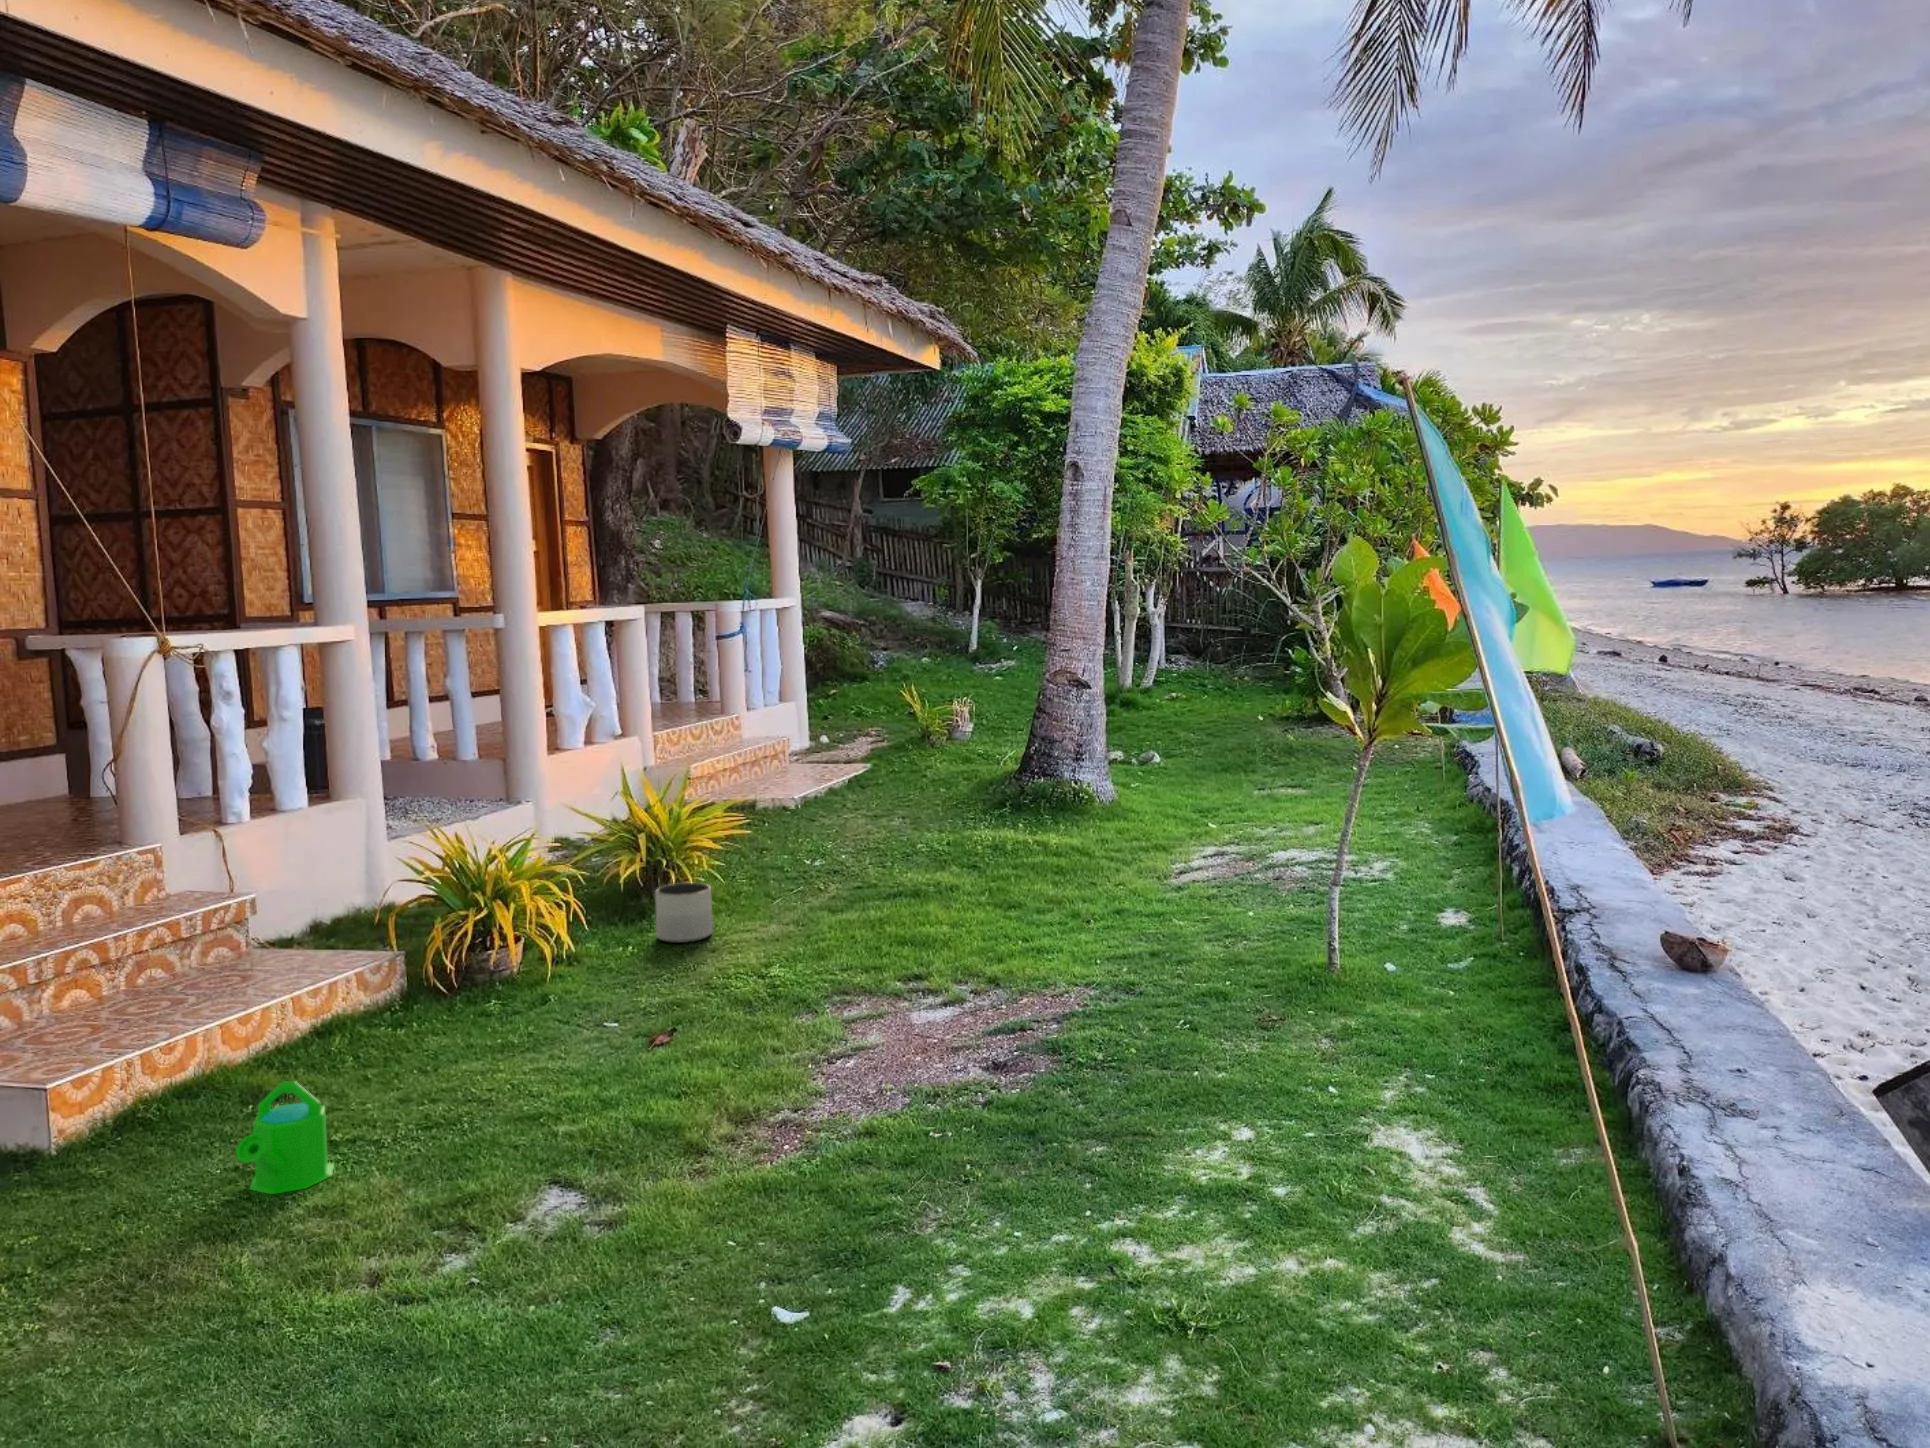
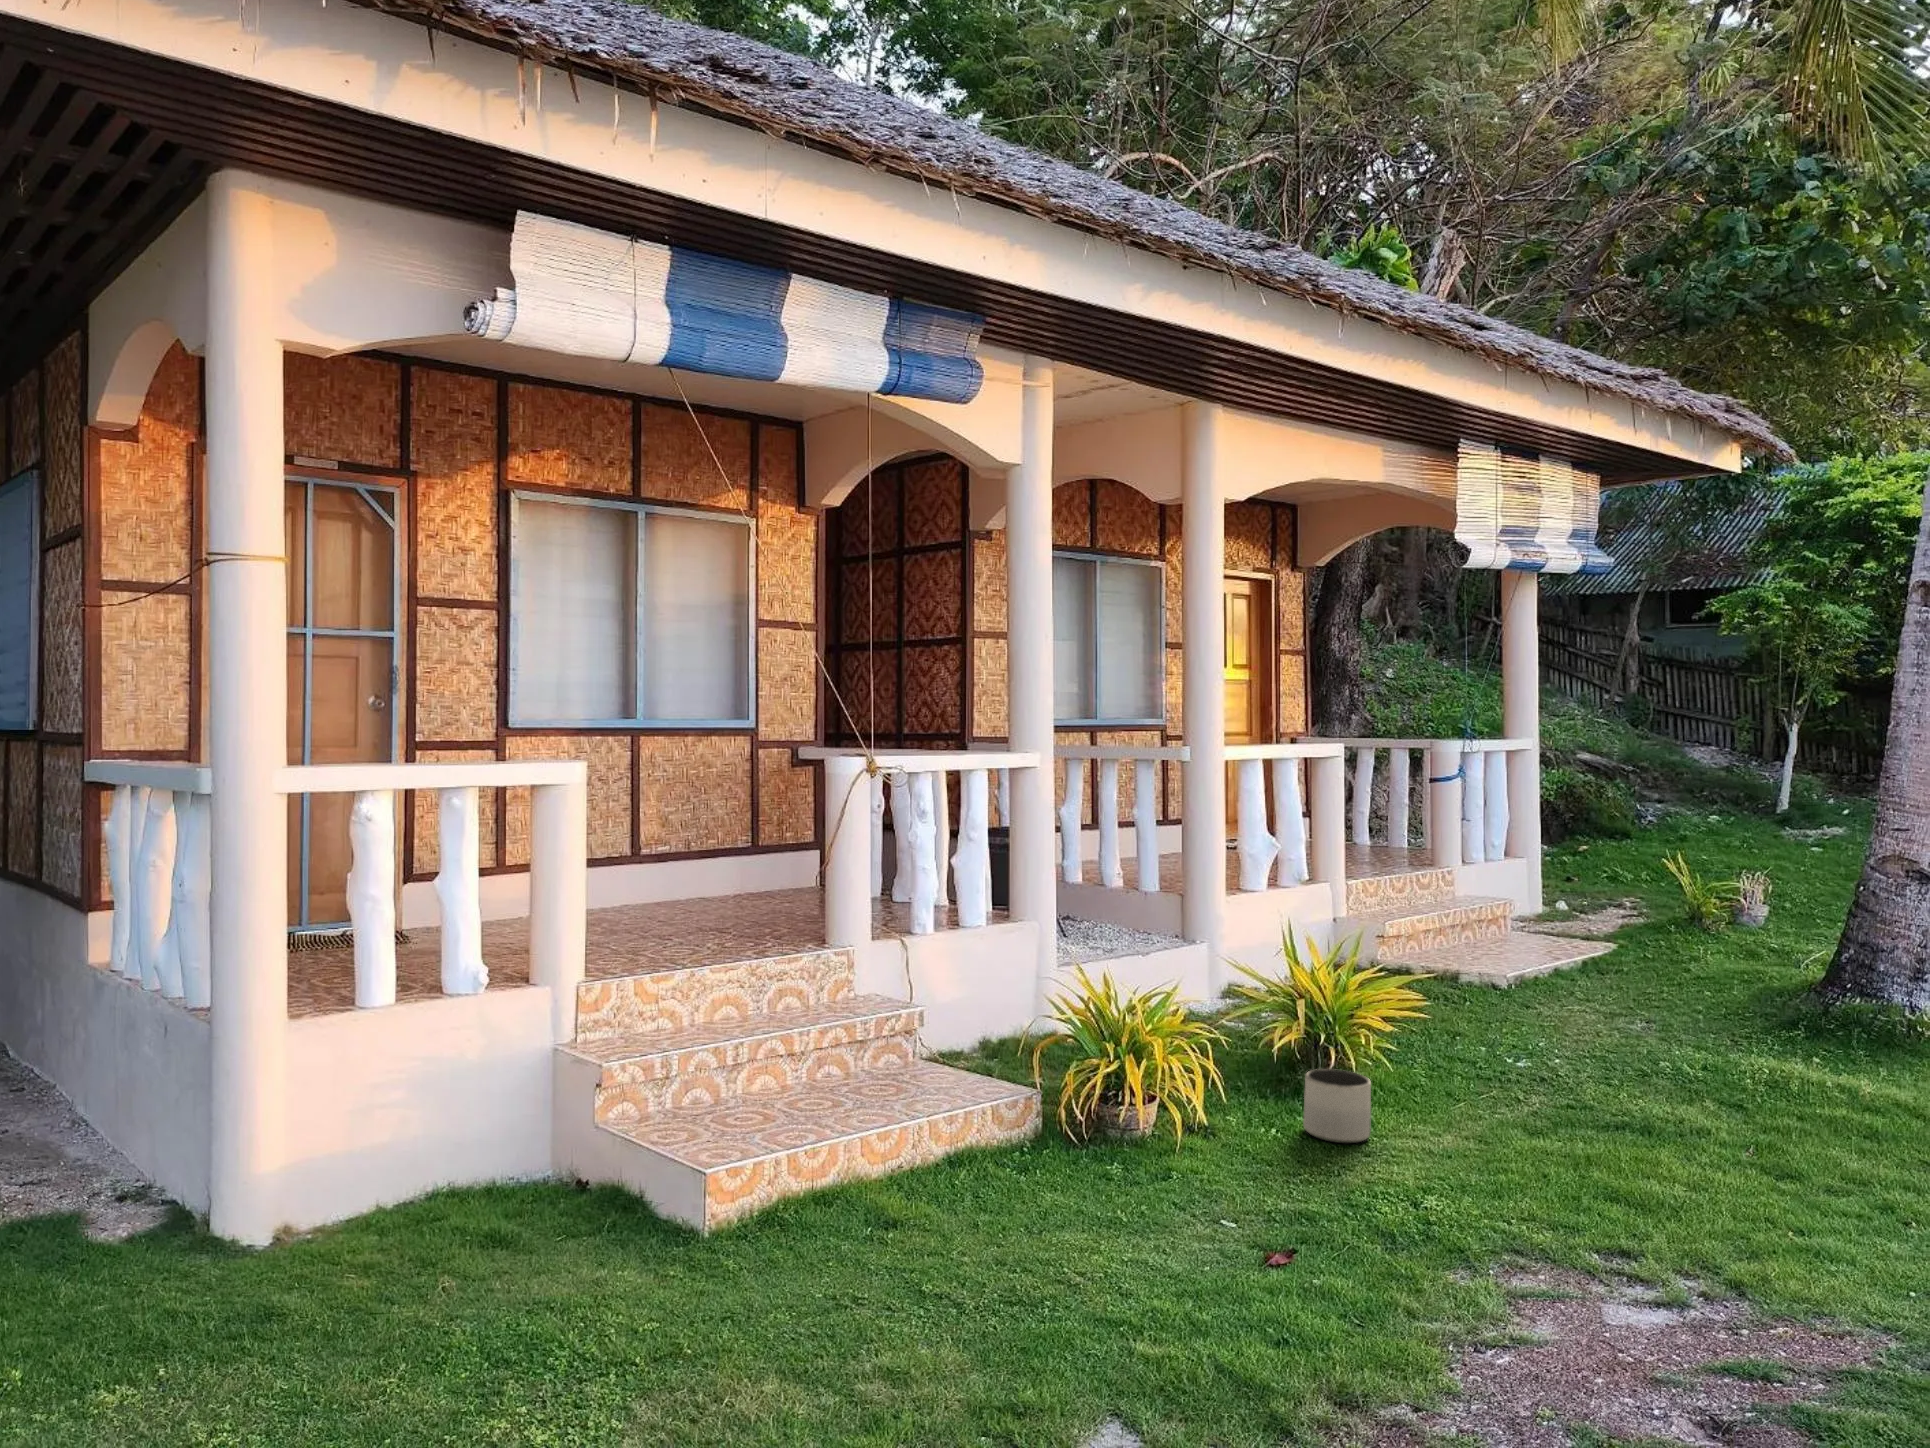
watering can: present [236,1081,334,1194] -> none [813,1222,909,1344]

